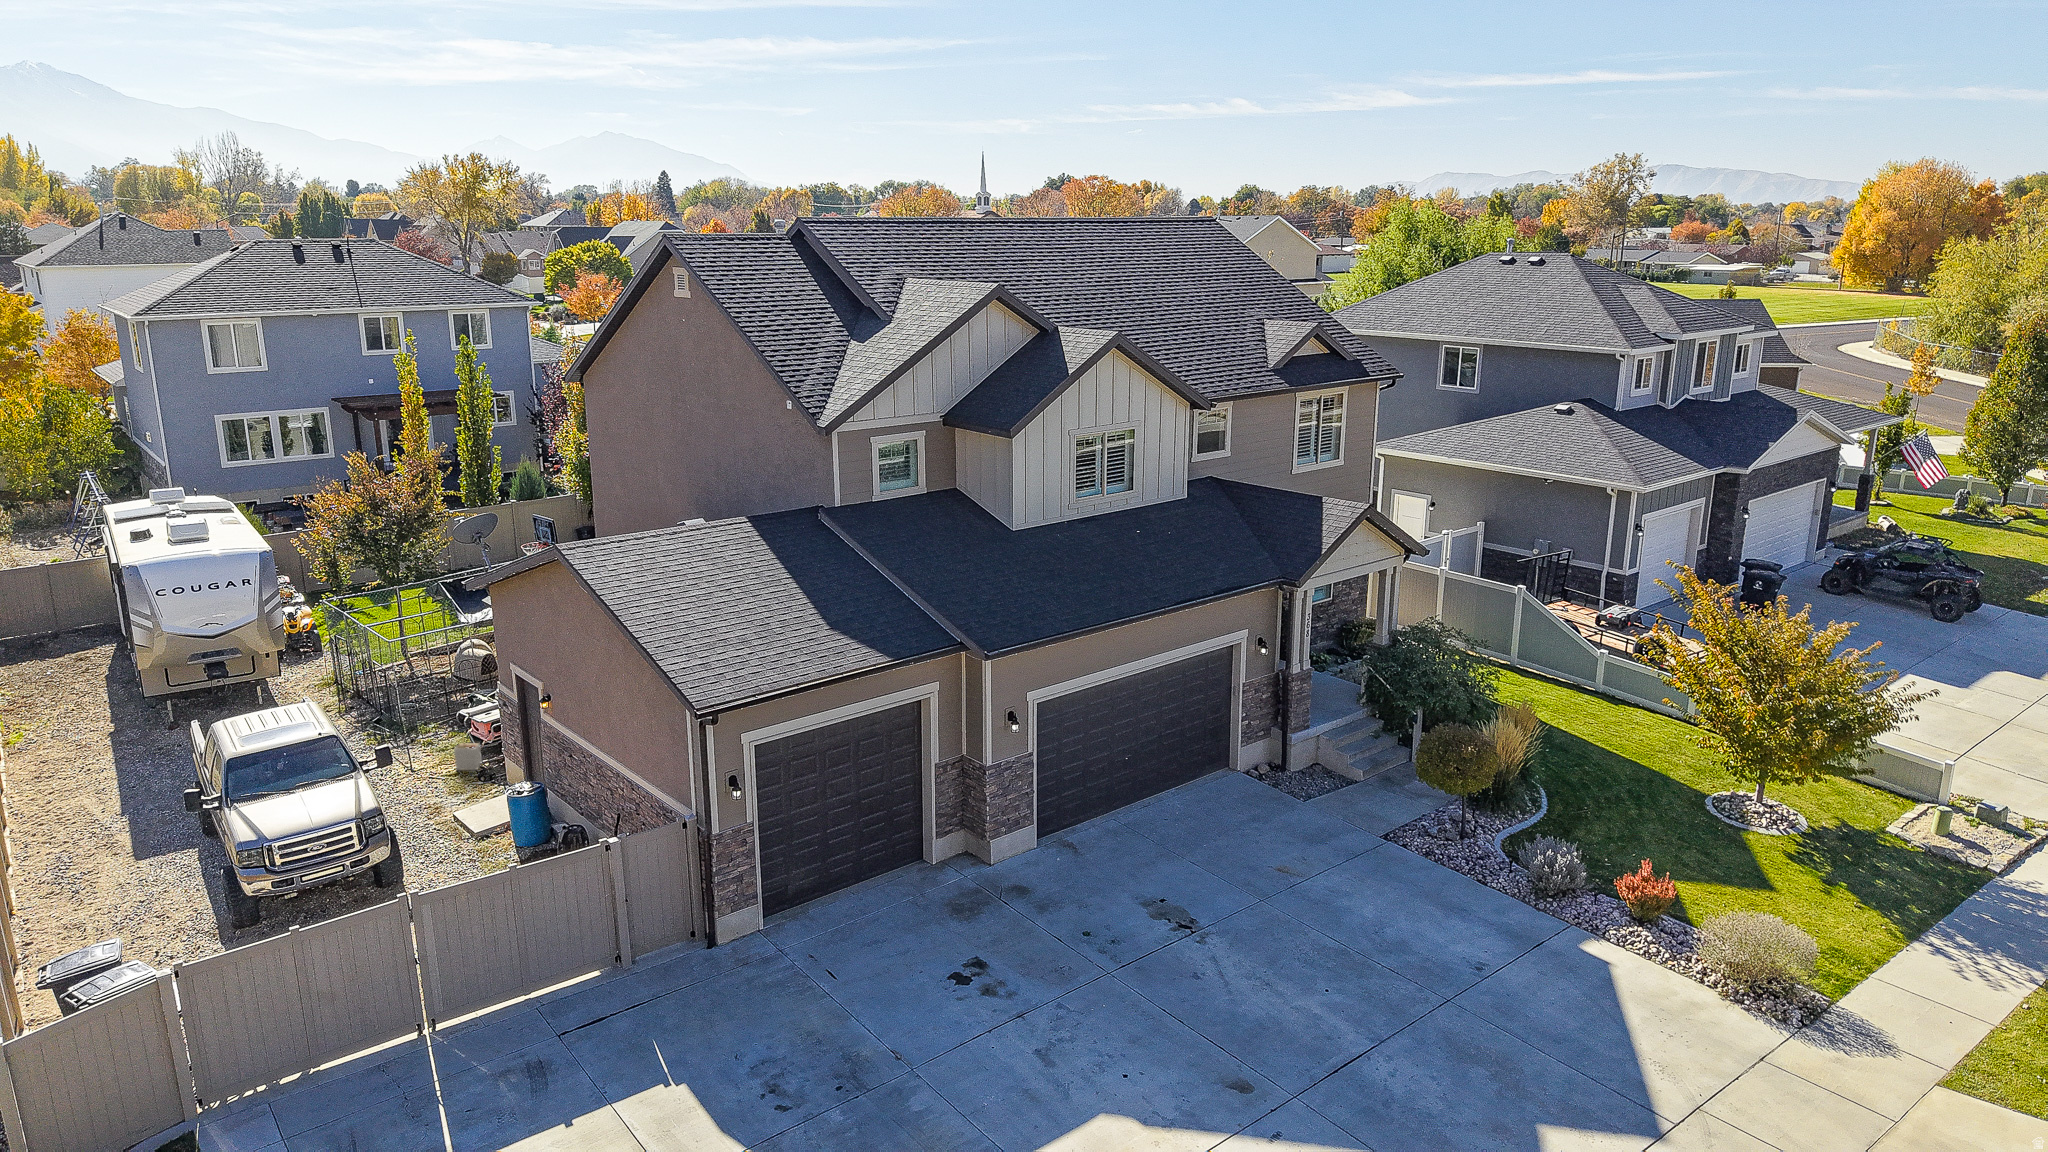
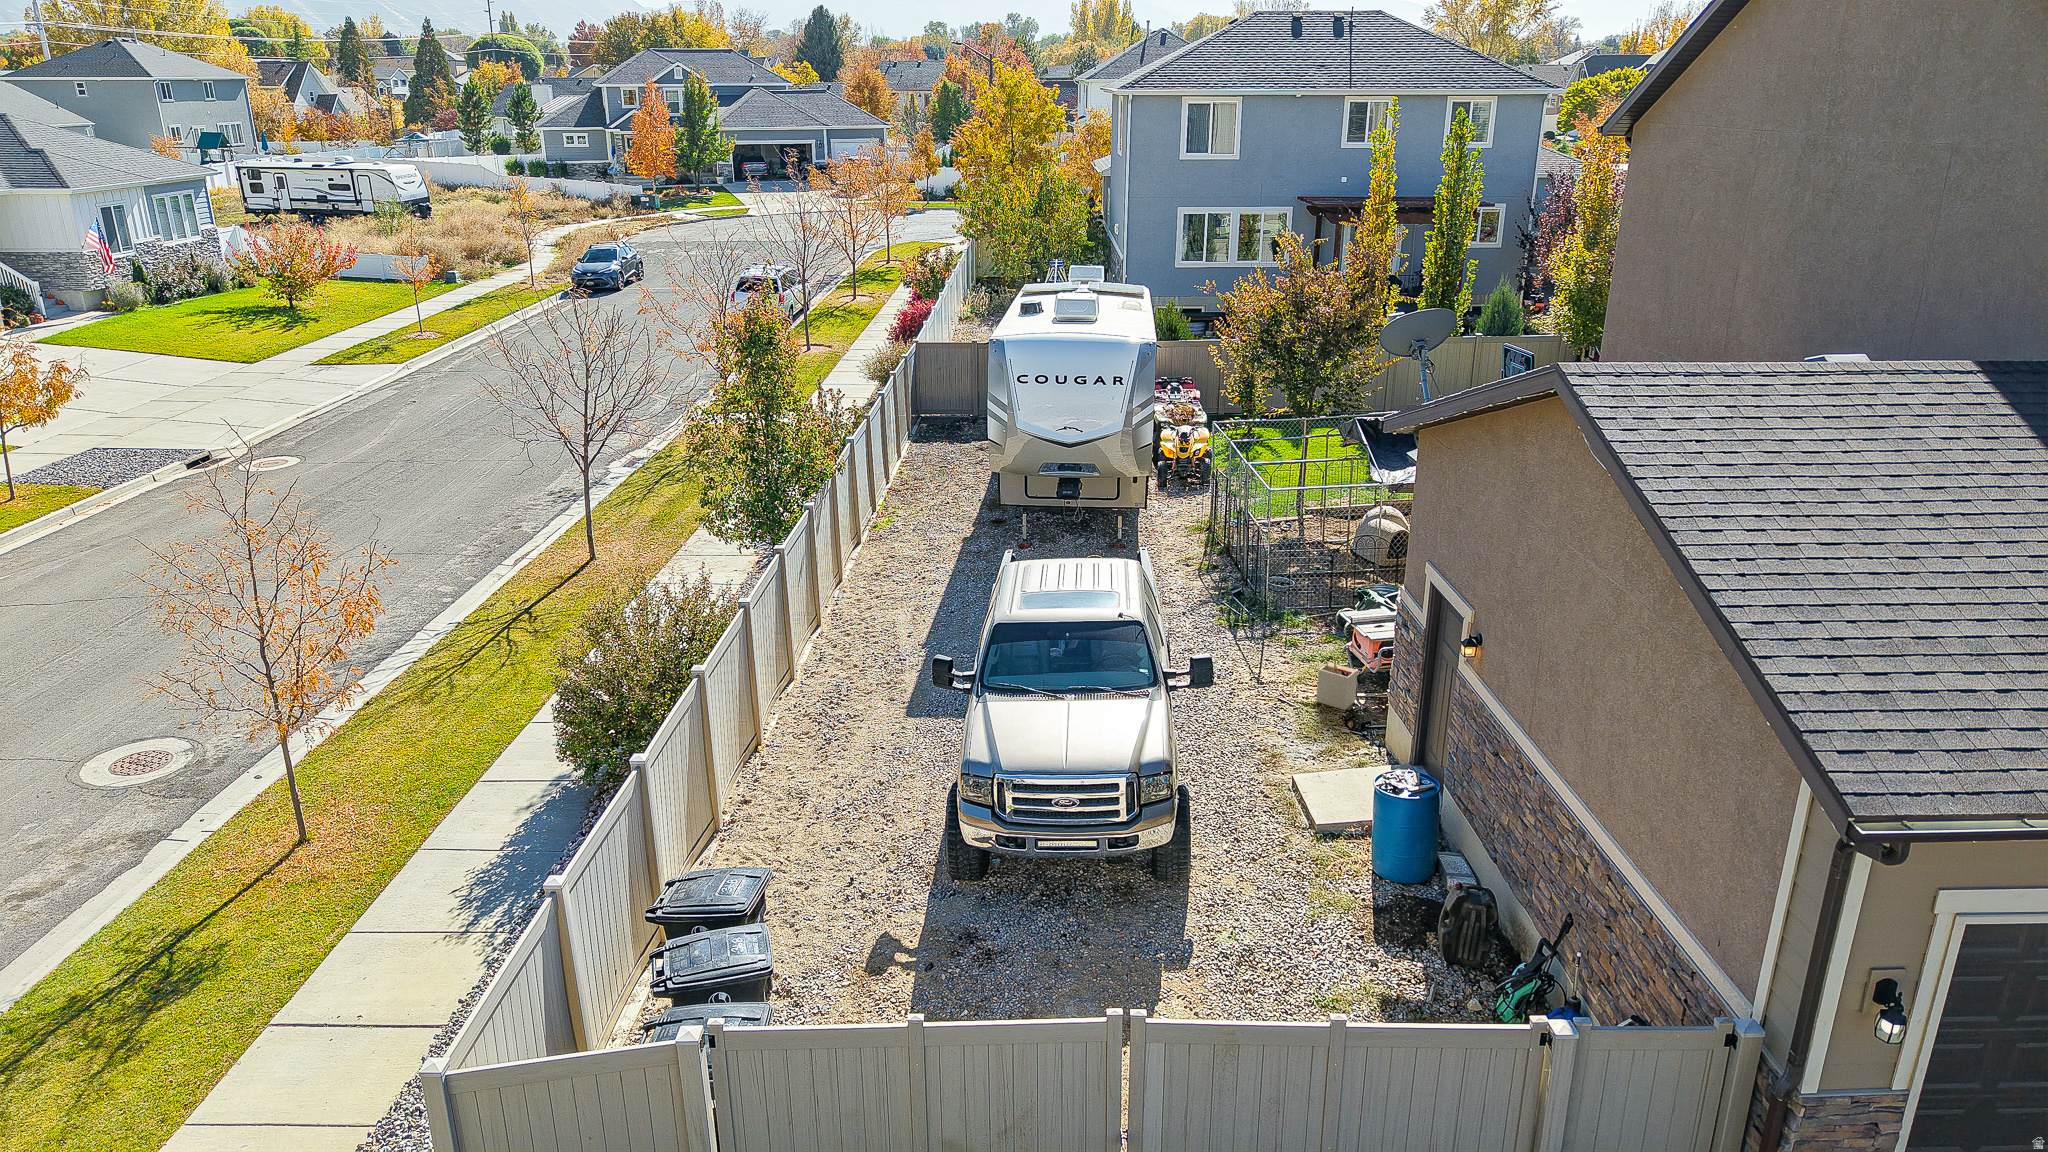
potted tree: none [122,684,153,718] -> present [984,489,1009,526]

